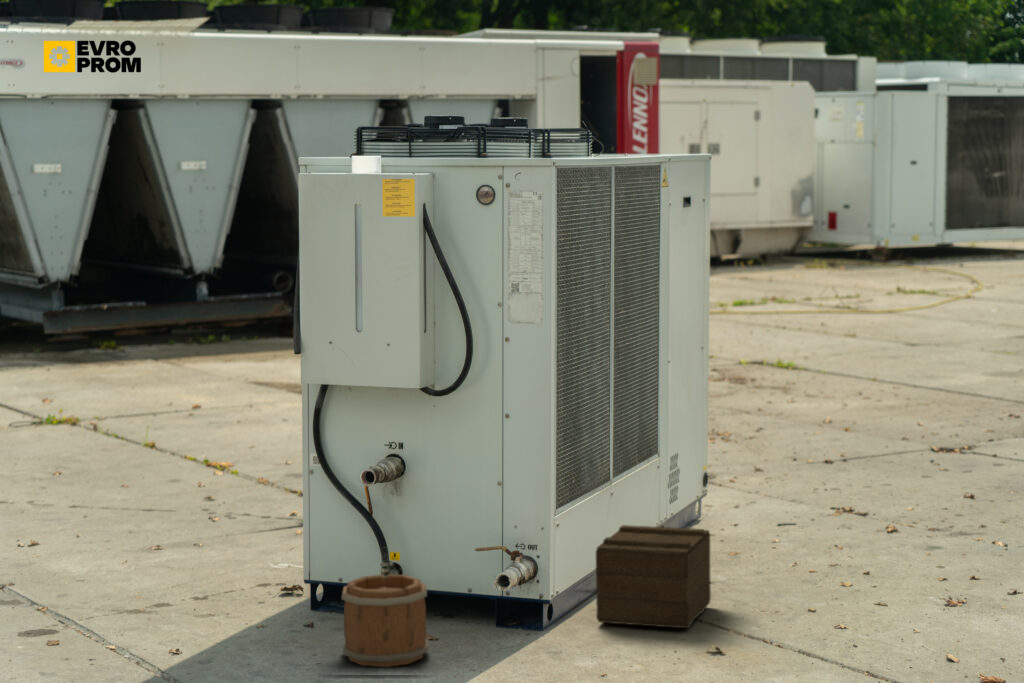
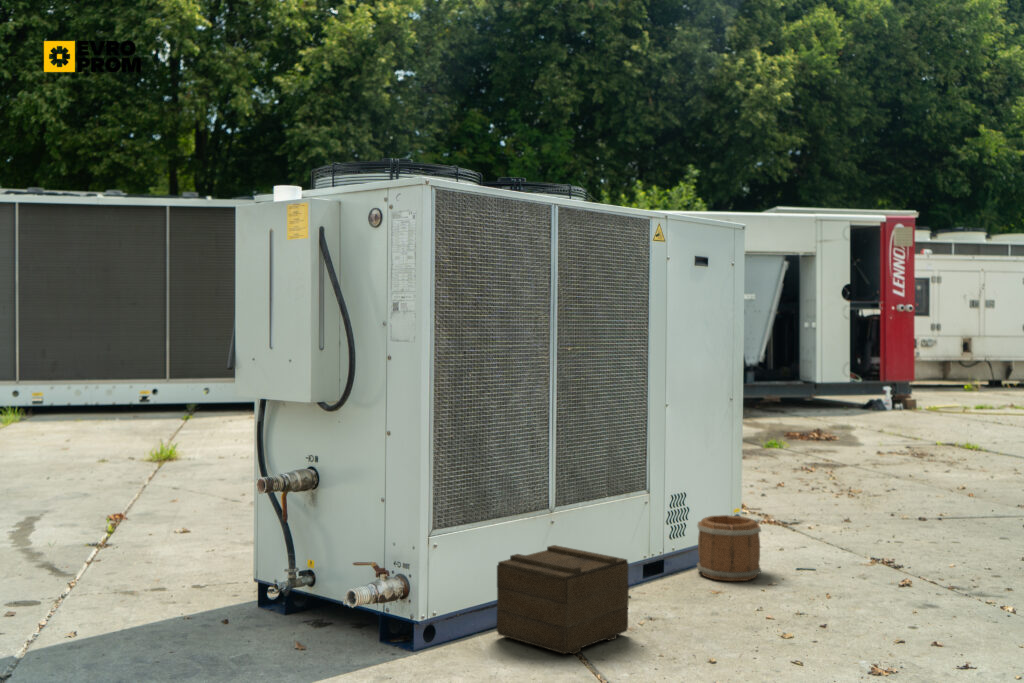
bucket: present [342,574,429,667] -> present [697,515,761,581]

